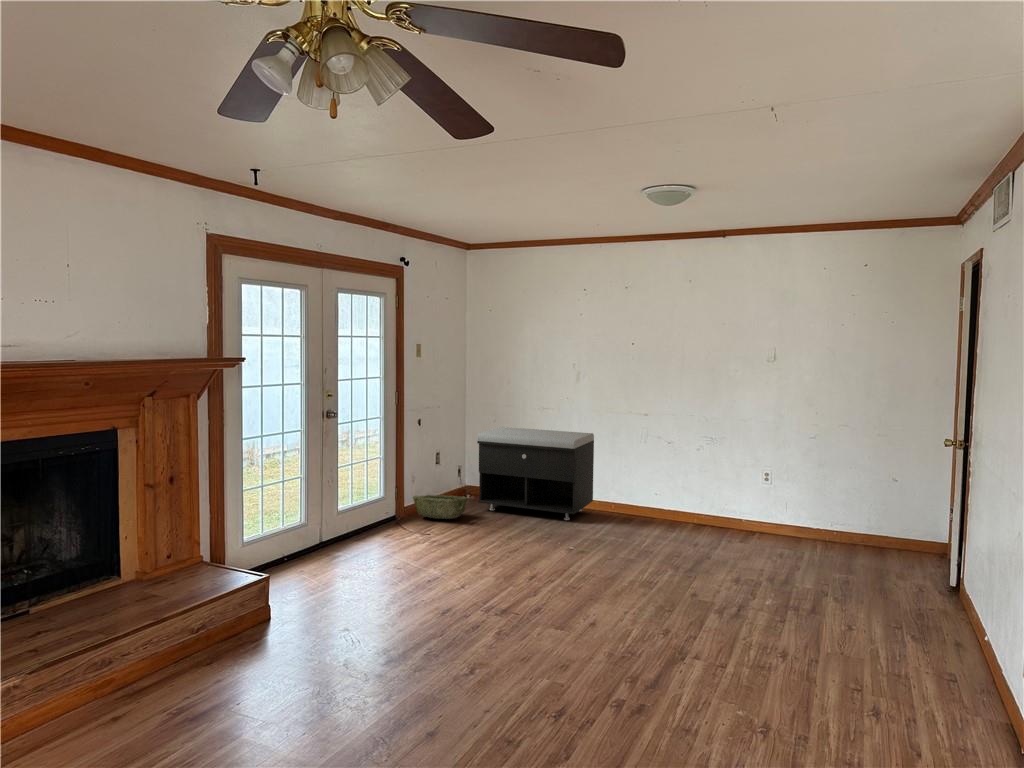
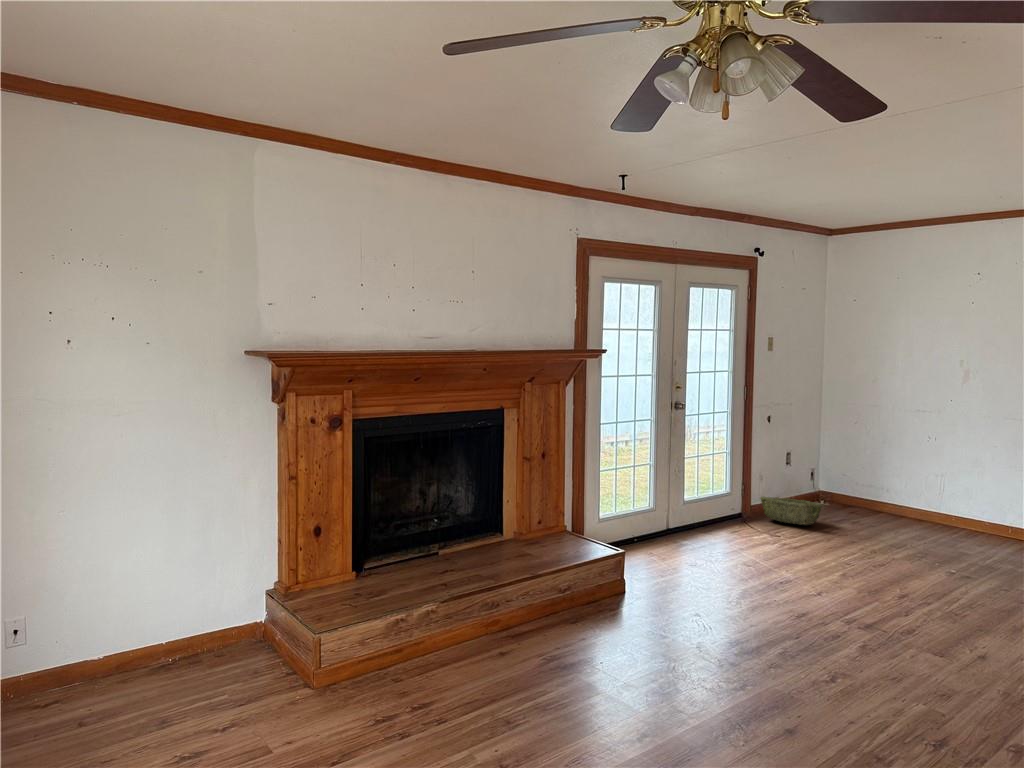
storage bench: present [477,427,594,520] -> none [835,430,990,543]

